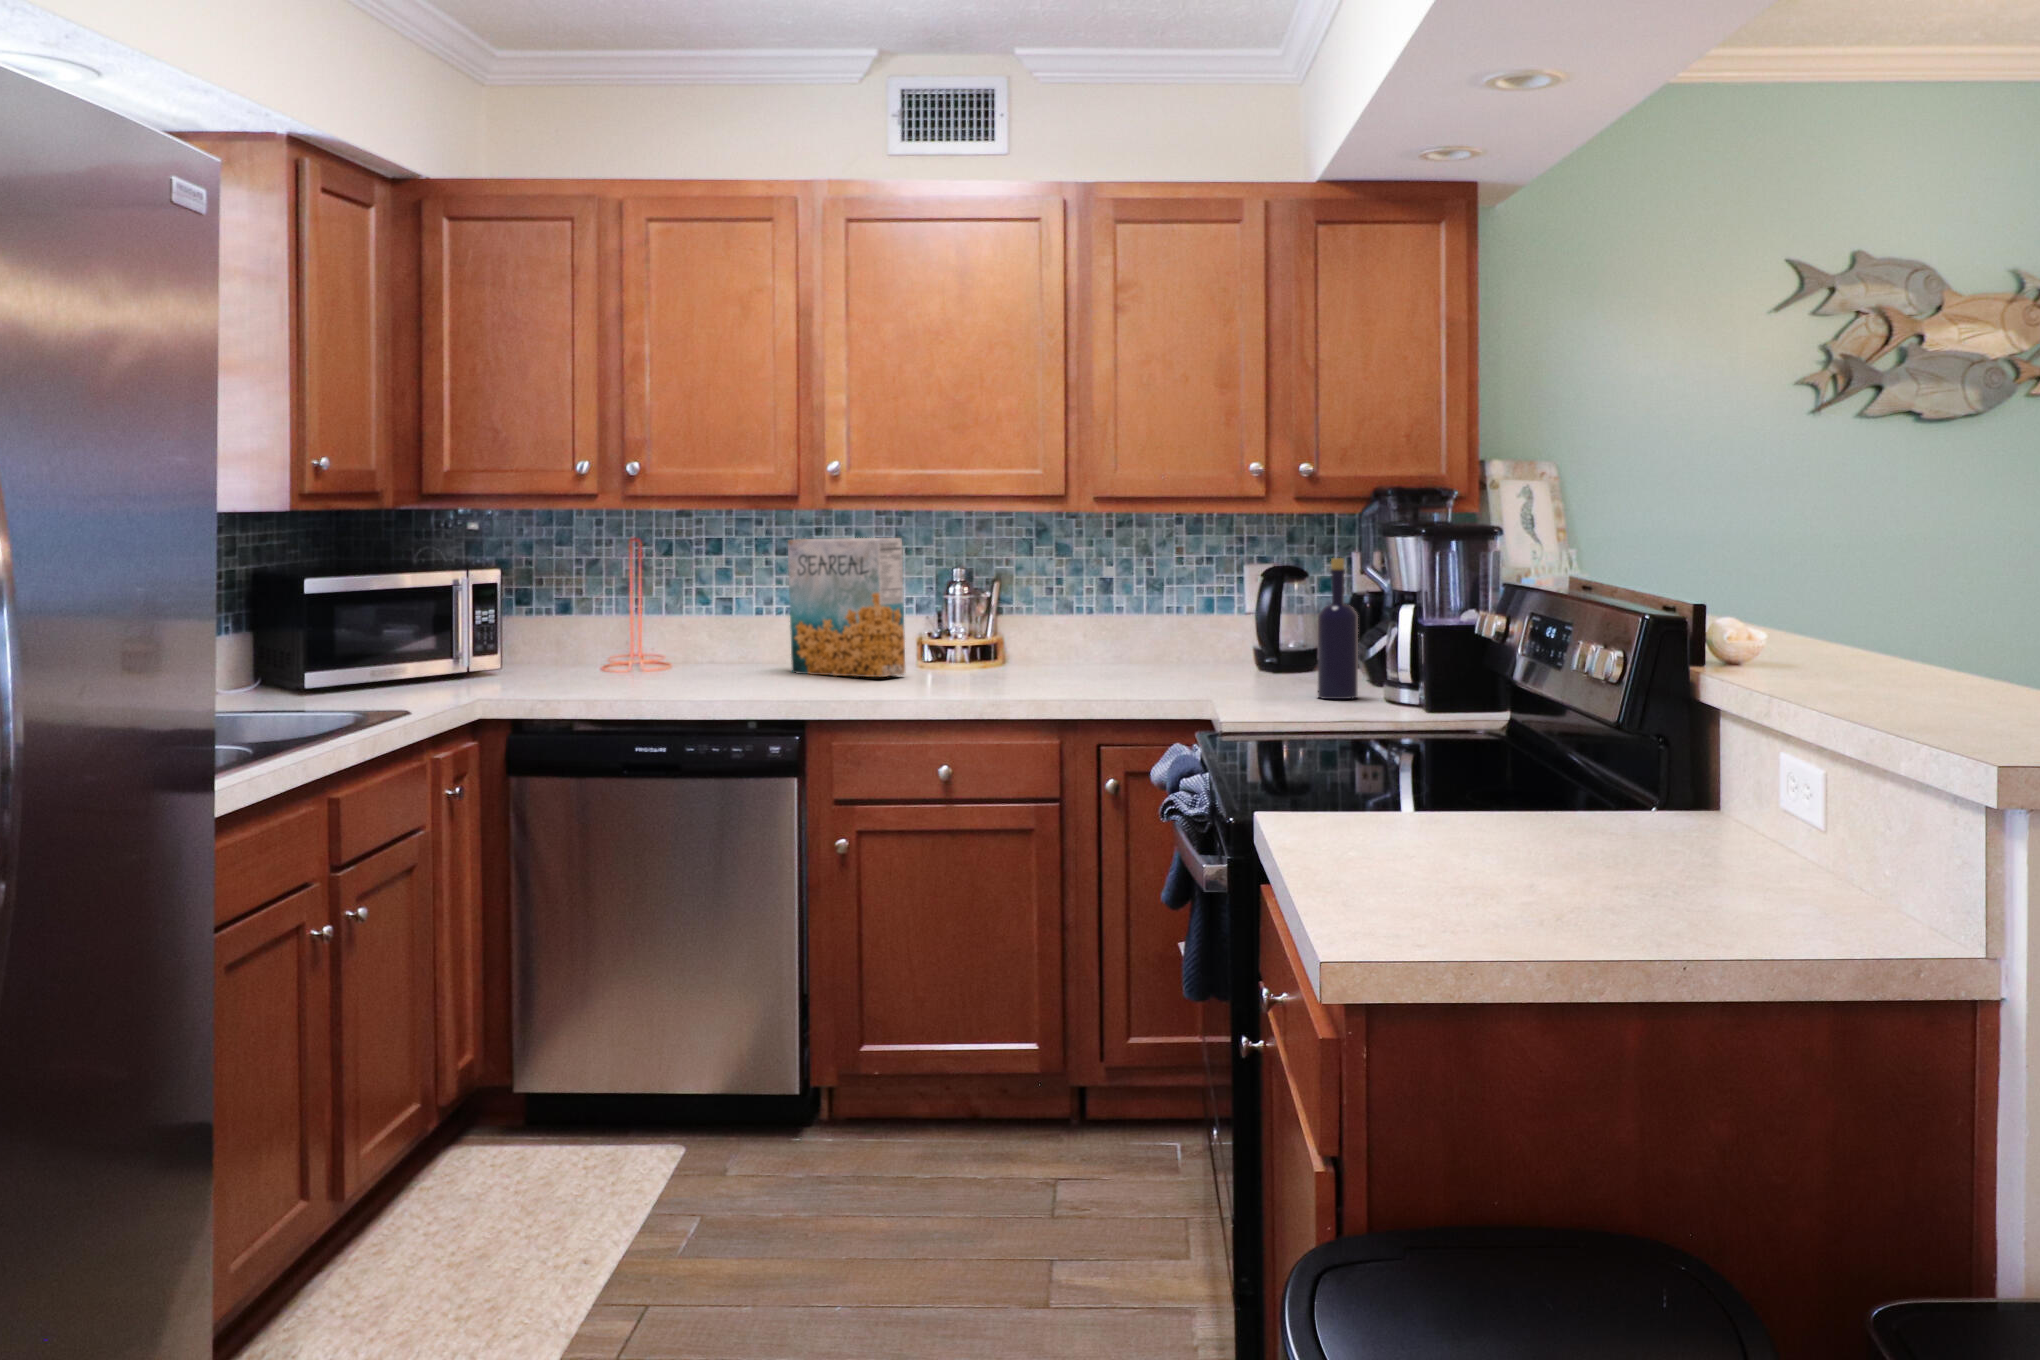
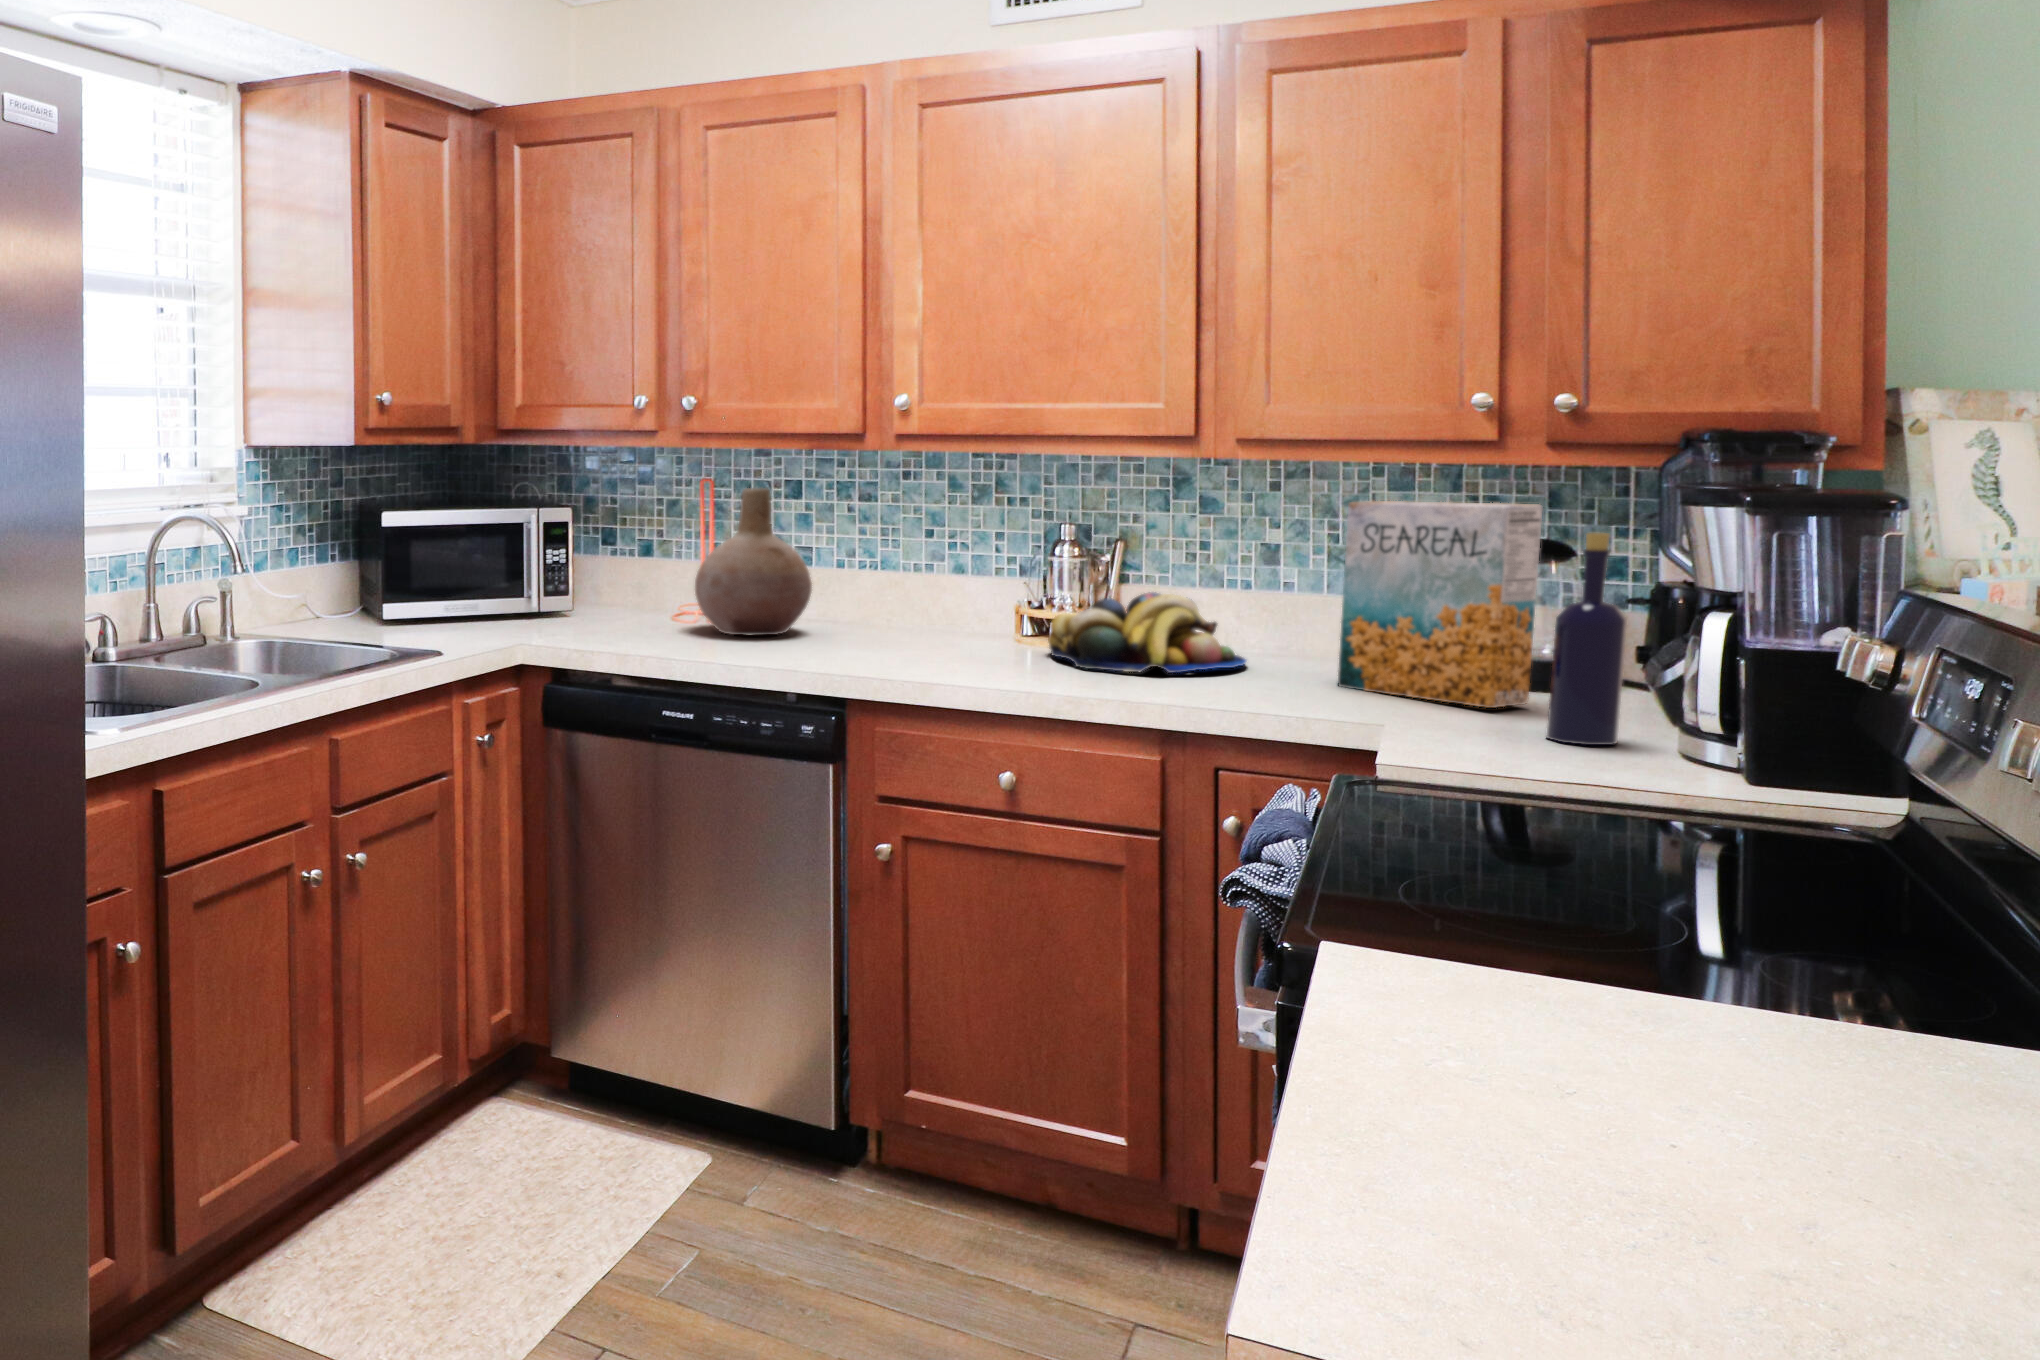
cereal box: present [788,538,905,677] -> present [1338,501,1542,708]
vase: none [655,545,756,673] -> present [695,488,812,635]
fruit bowl: none [957,619,1104,679] -> present [1048,592,1246,673]

